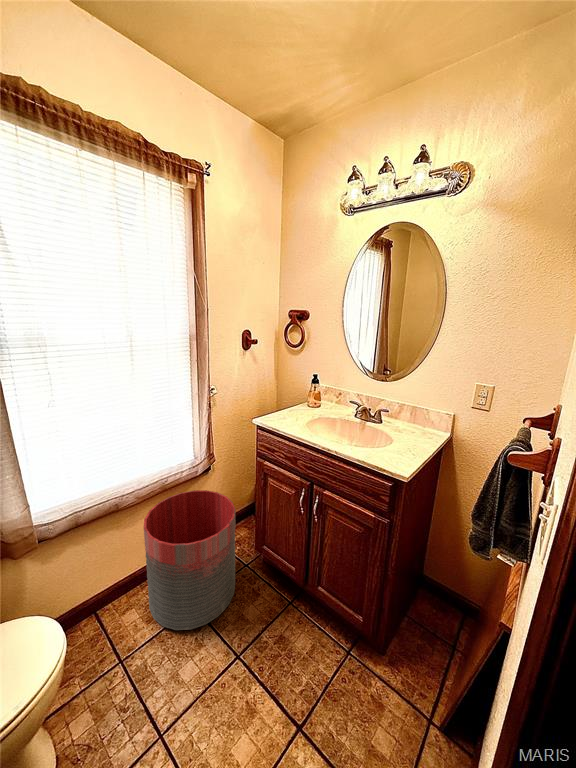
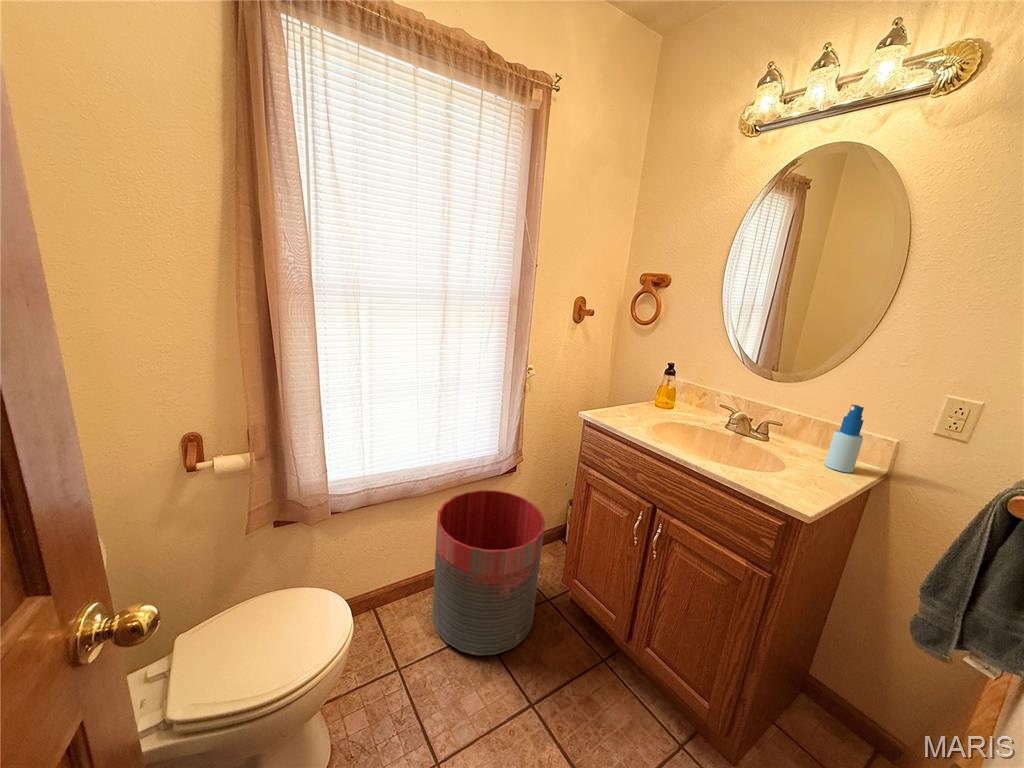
spray bottle: none [416,394,435,439] -> present [825,405,864,473]

